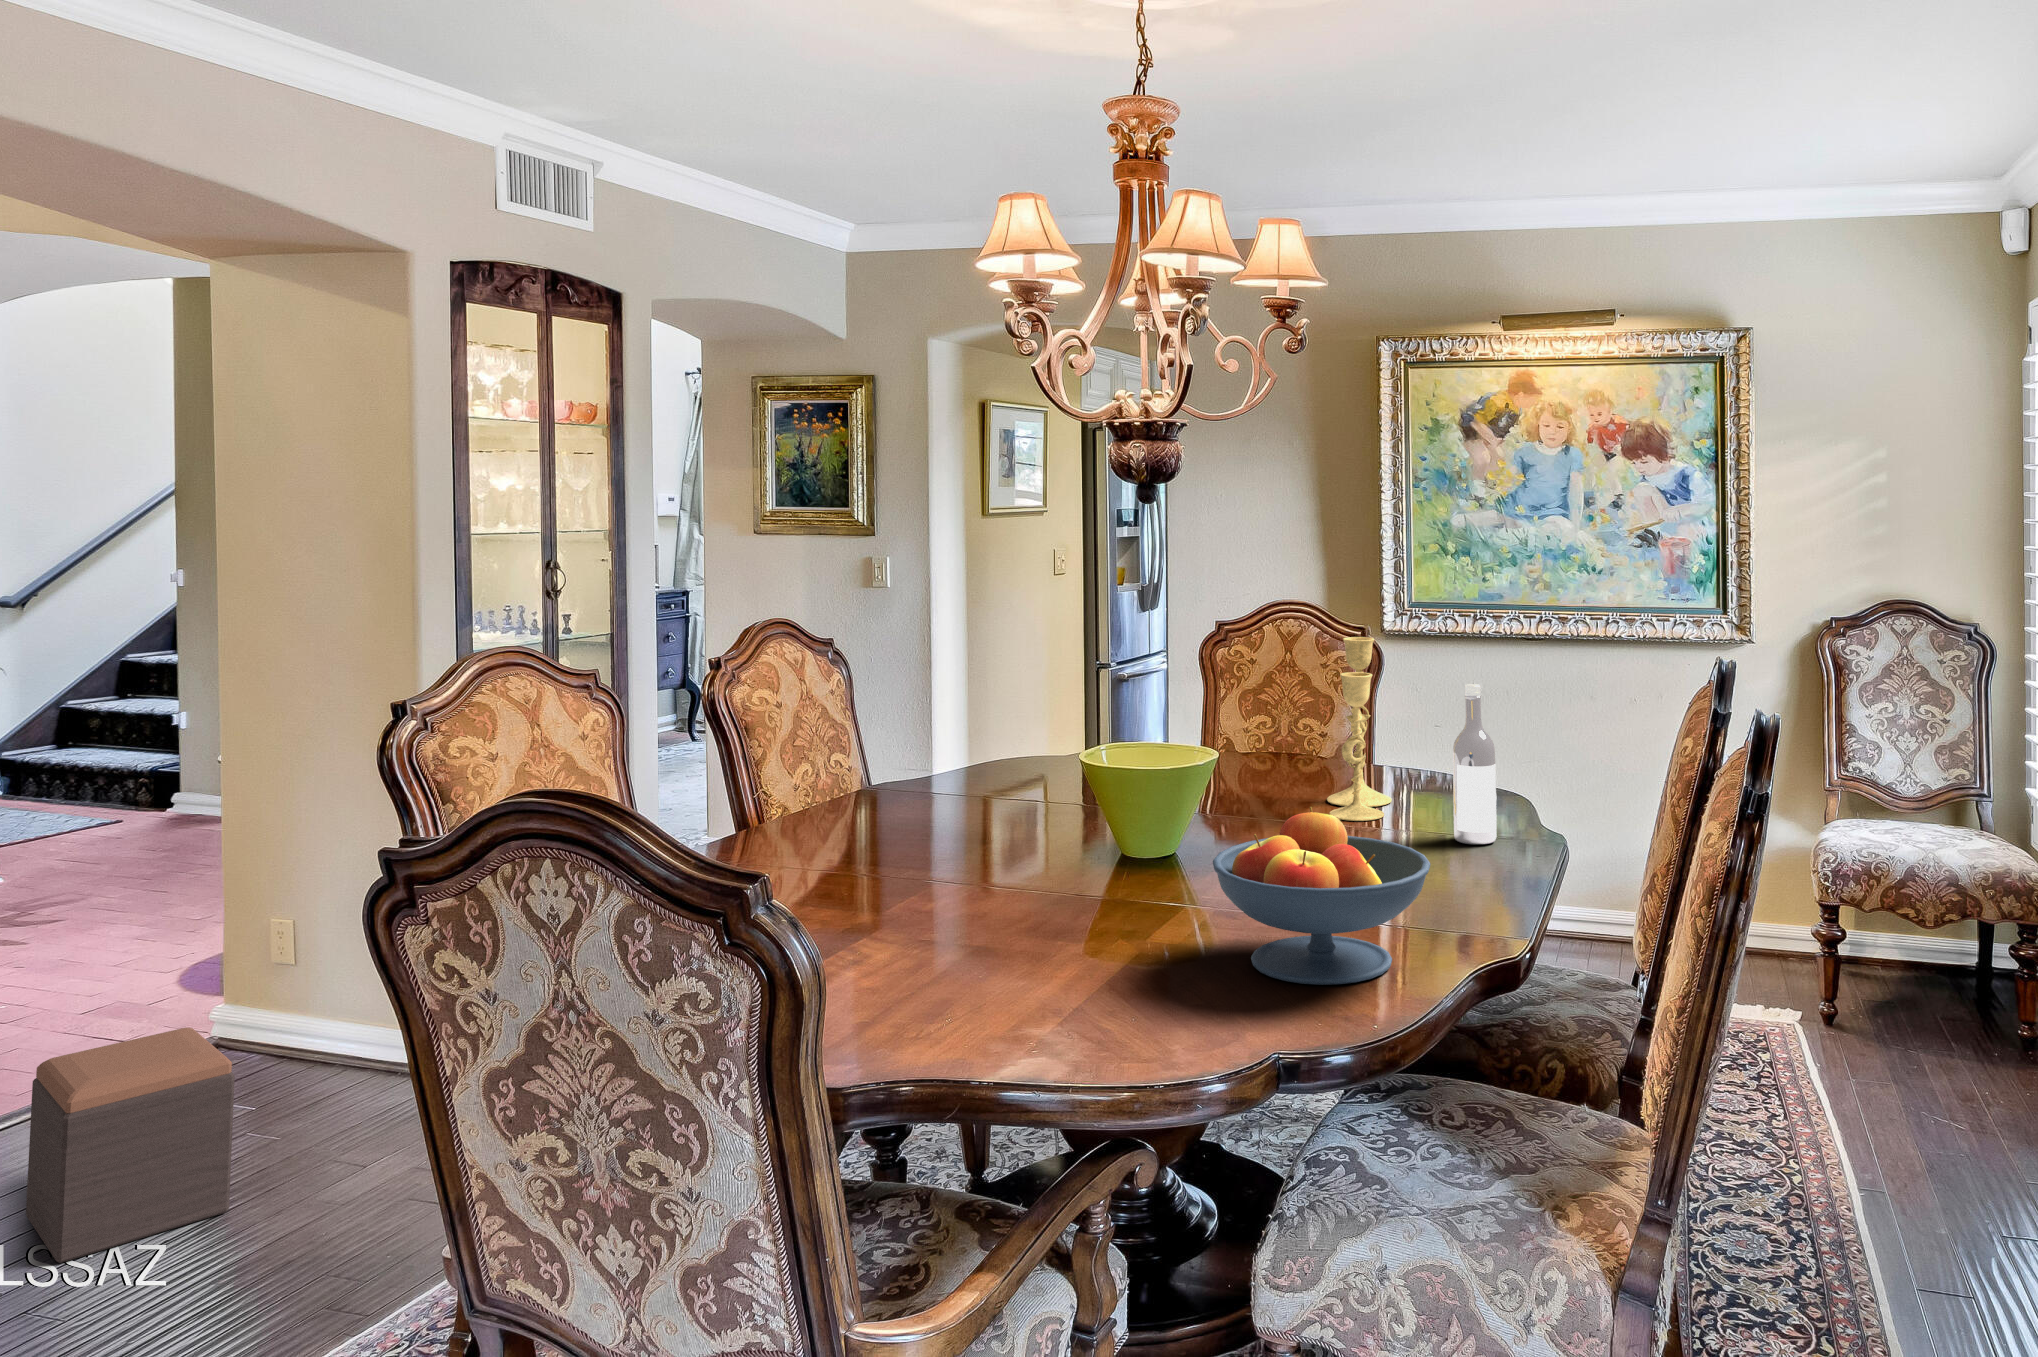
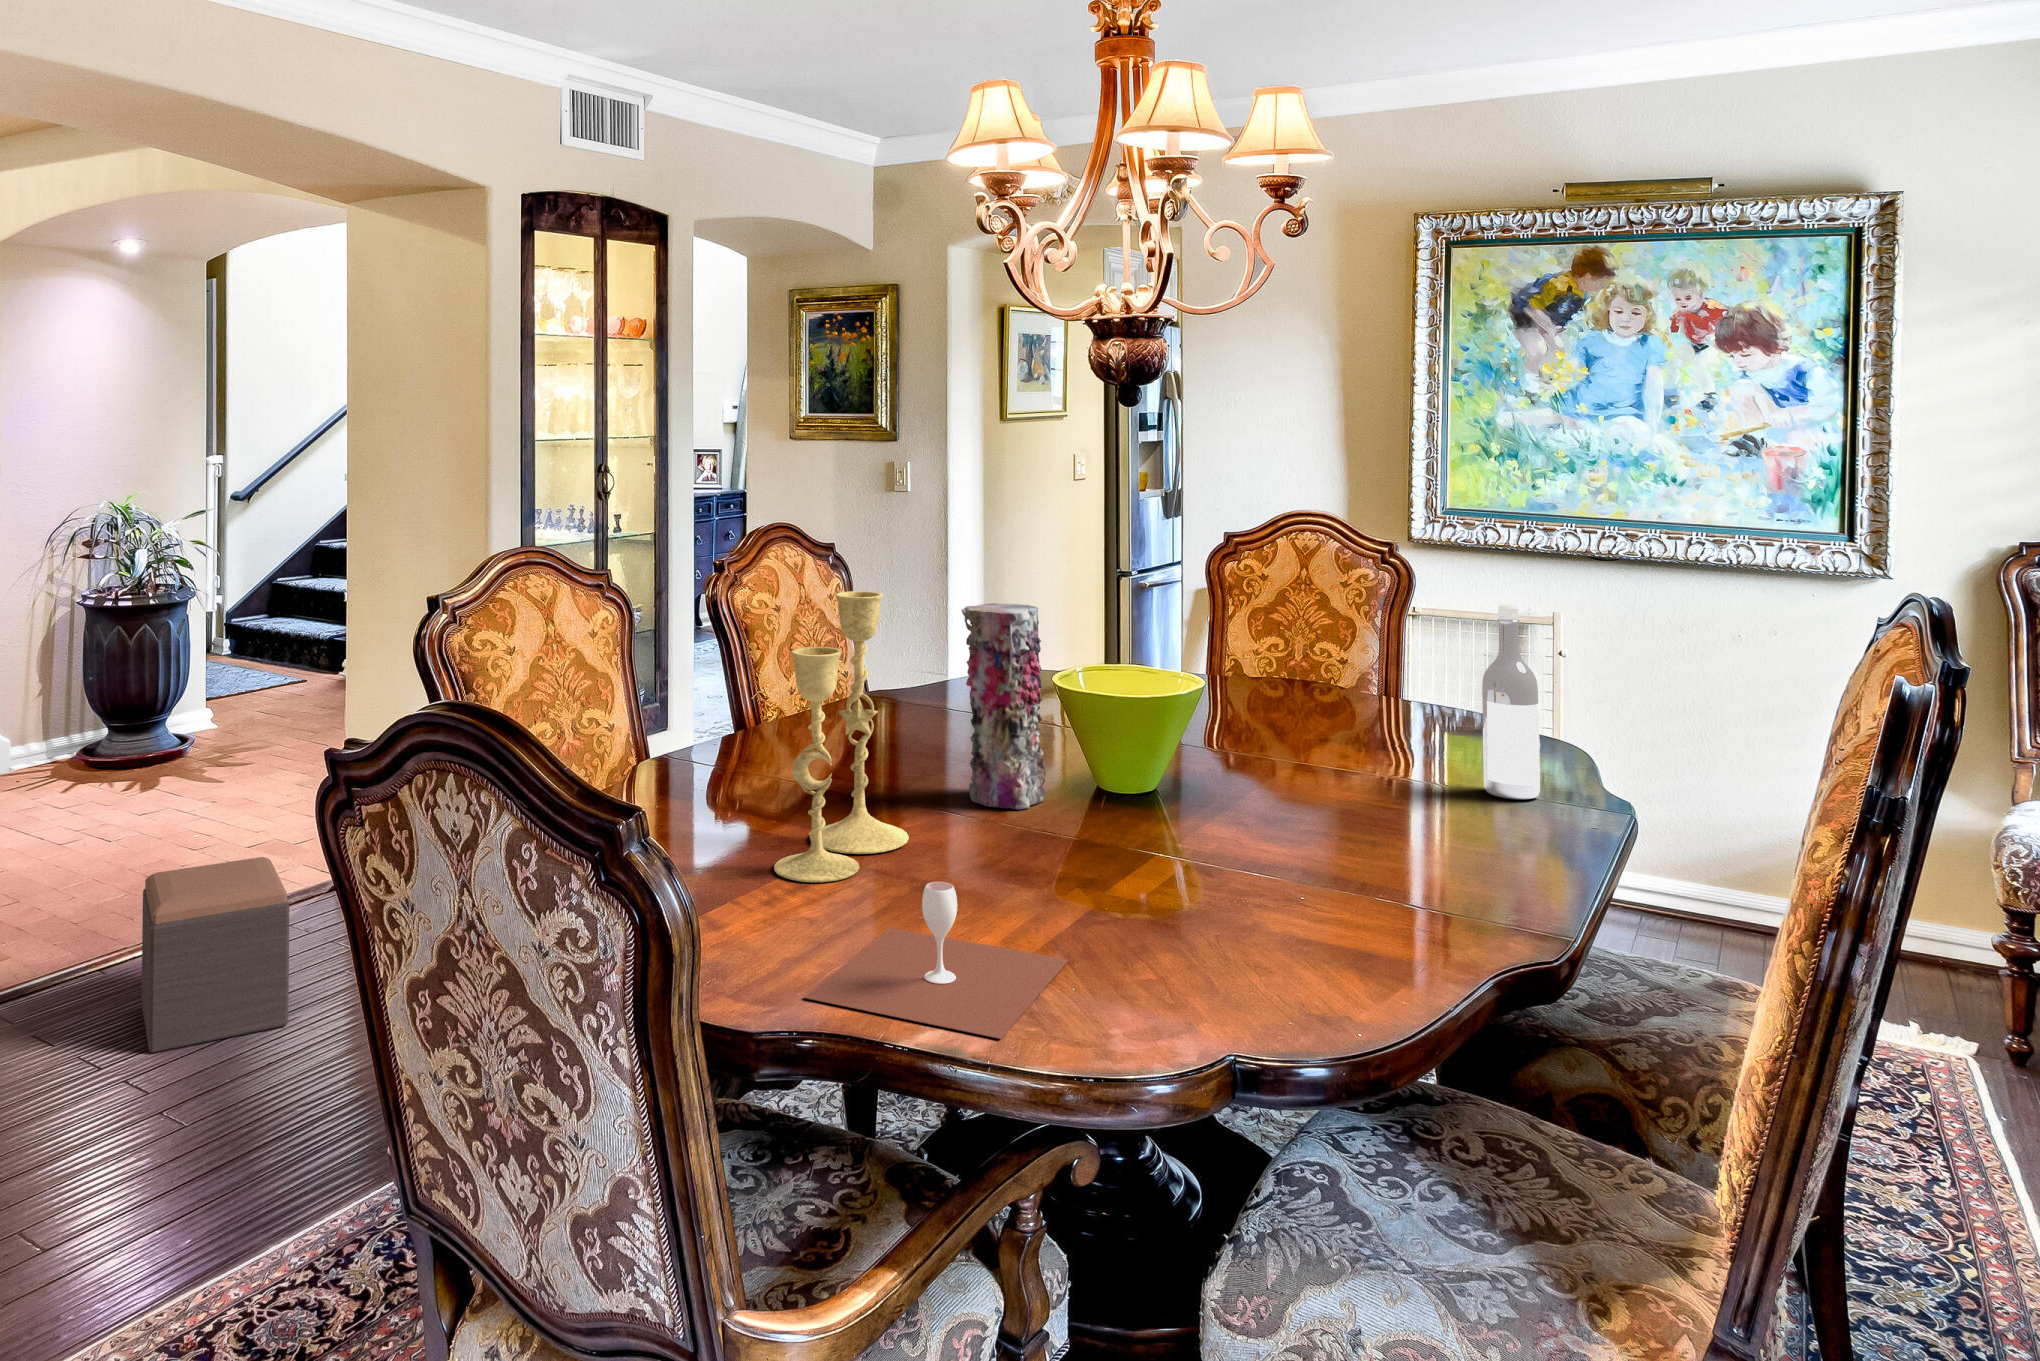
candlestick: present [1327,637,1392,821] -> present [774,591,909,882]
vase: none [1027,702,1101,887] -> present [961,603,1047,810]
fruit bowl: present [1213,807,1430,985] -> none [1144,742,1428,969]
wine glass: none [951,942,1160,1059] -> present [804,882,1068,1039]

